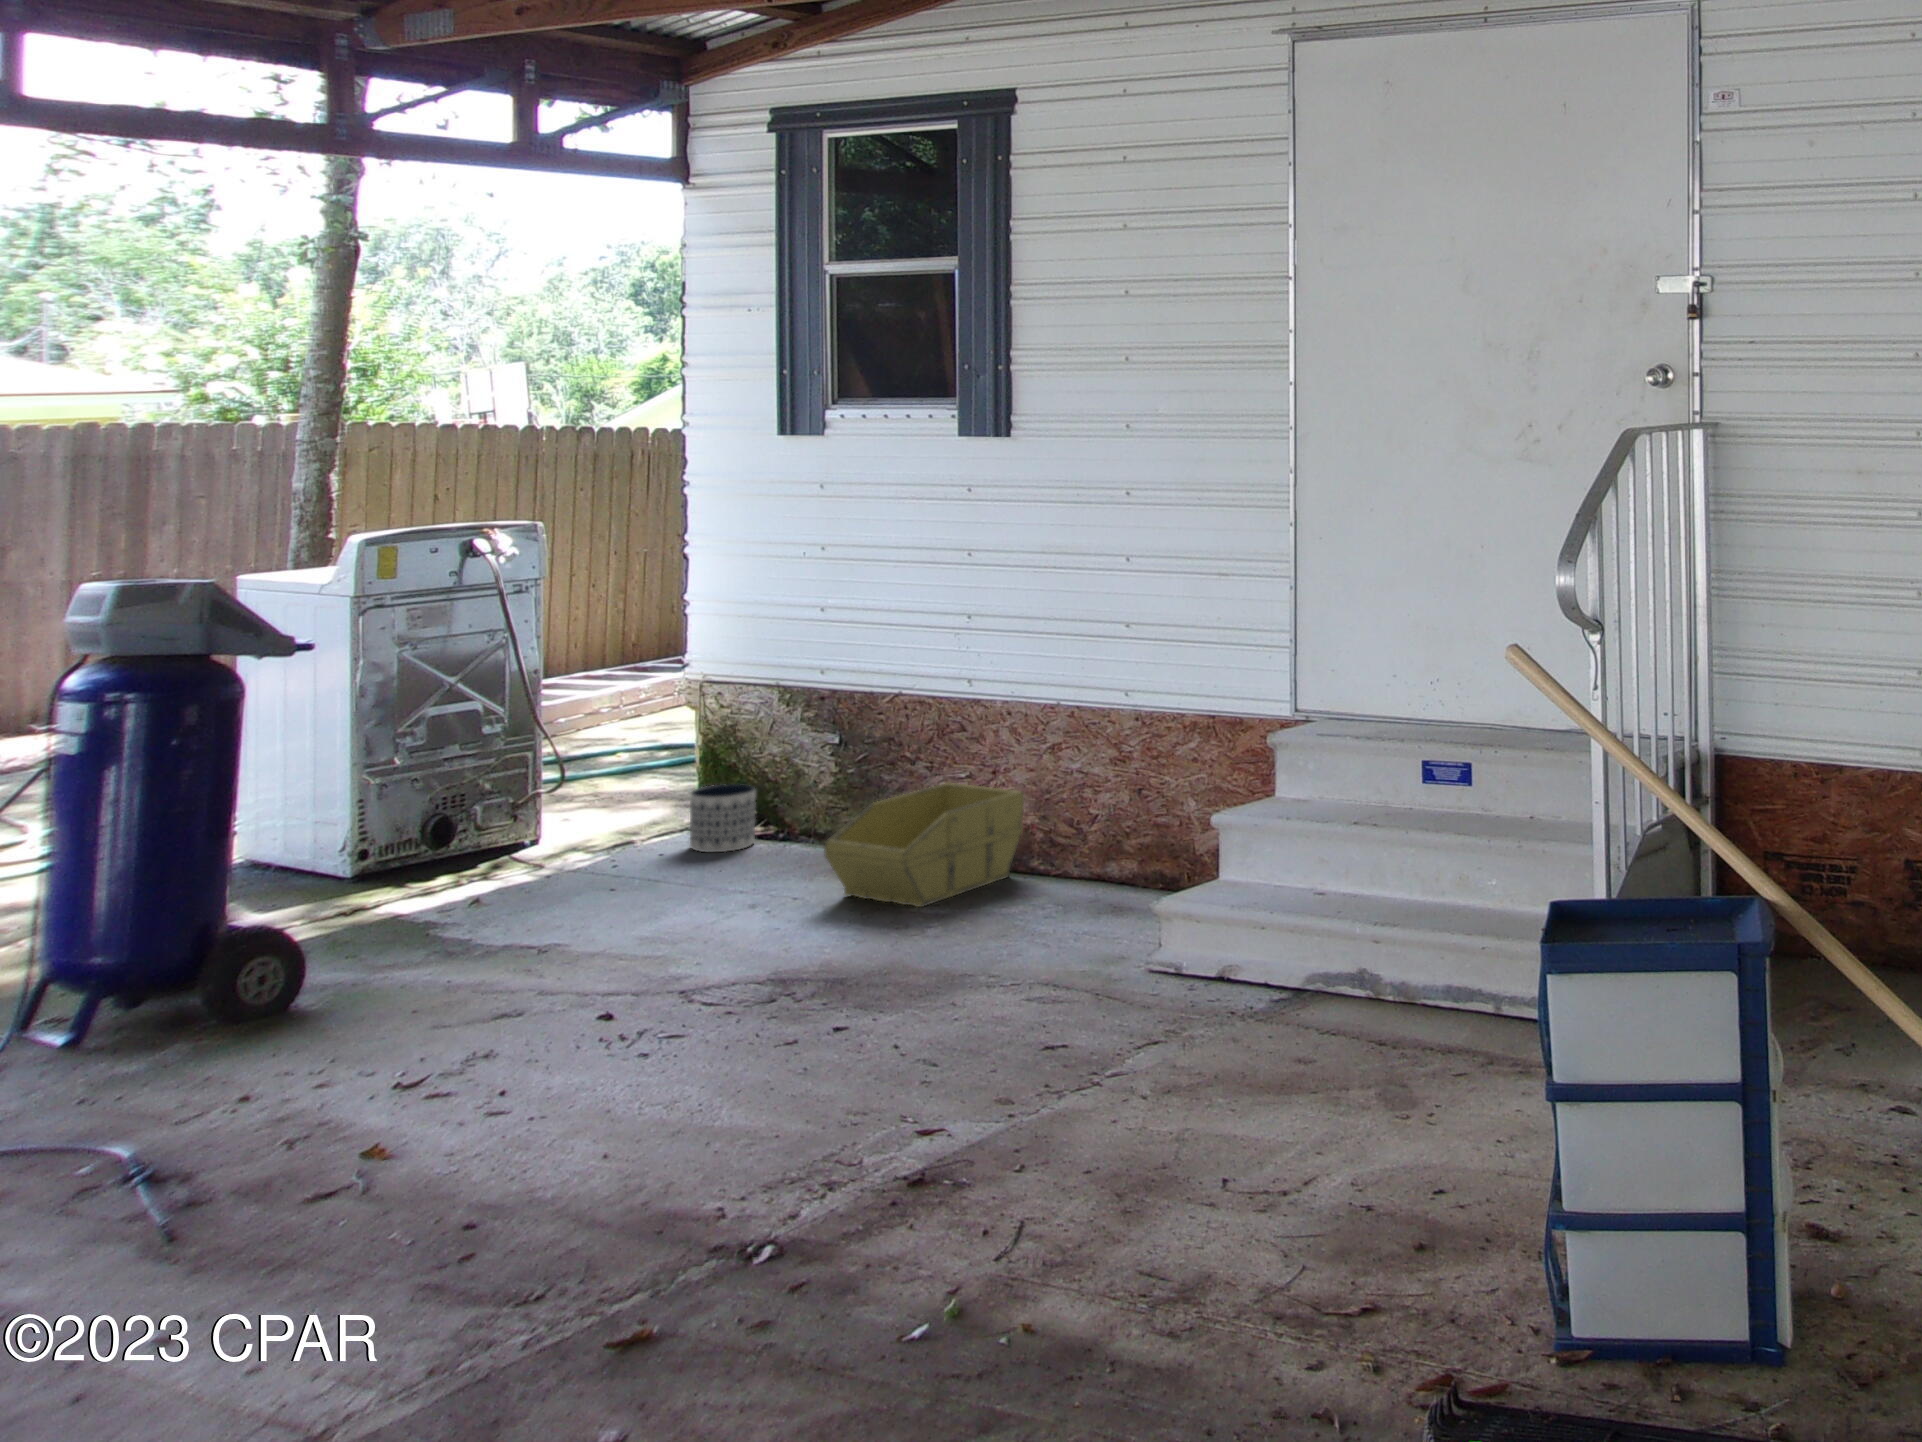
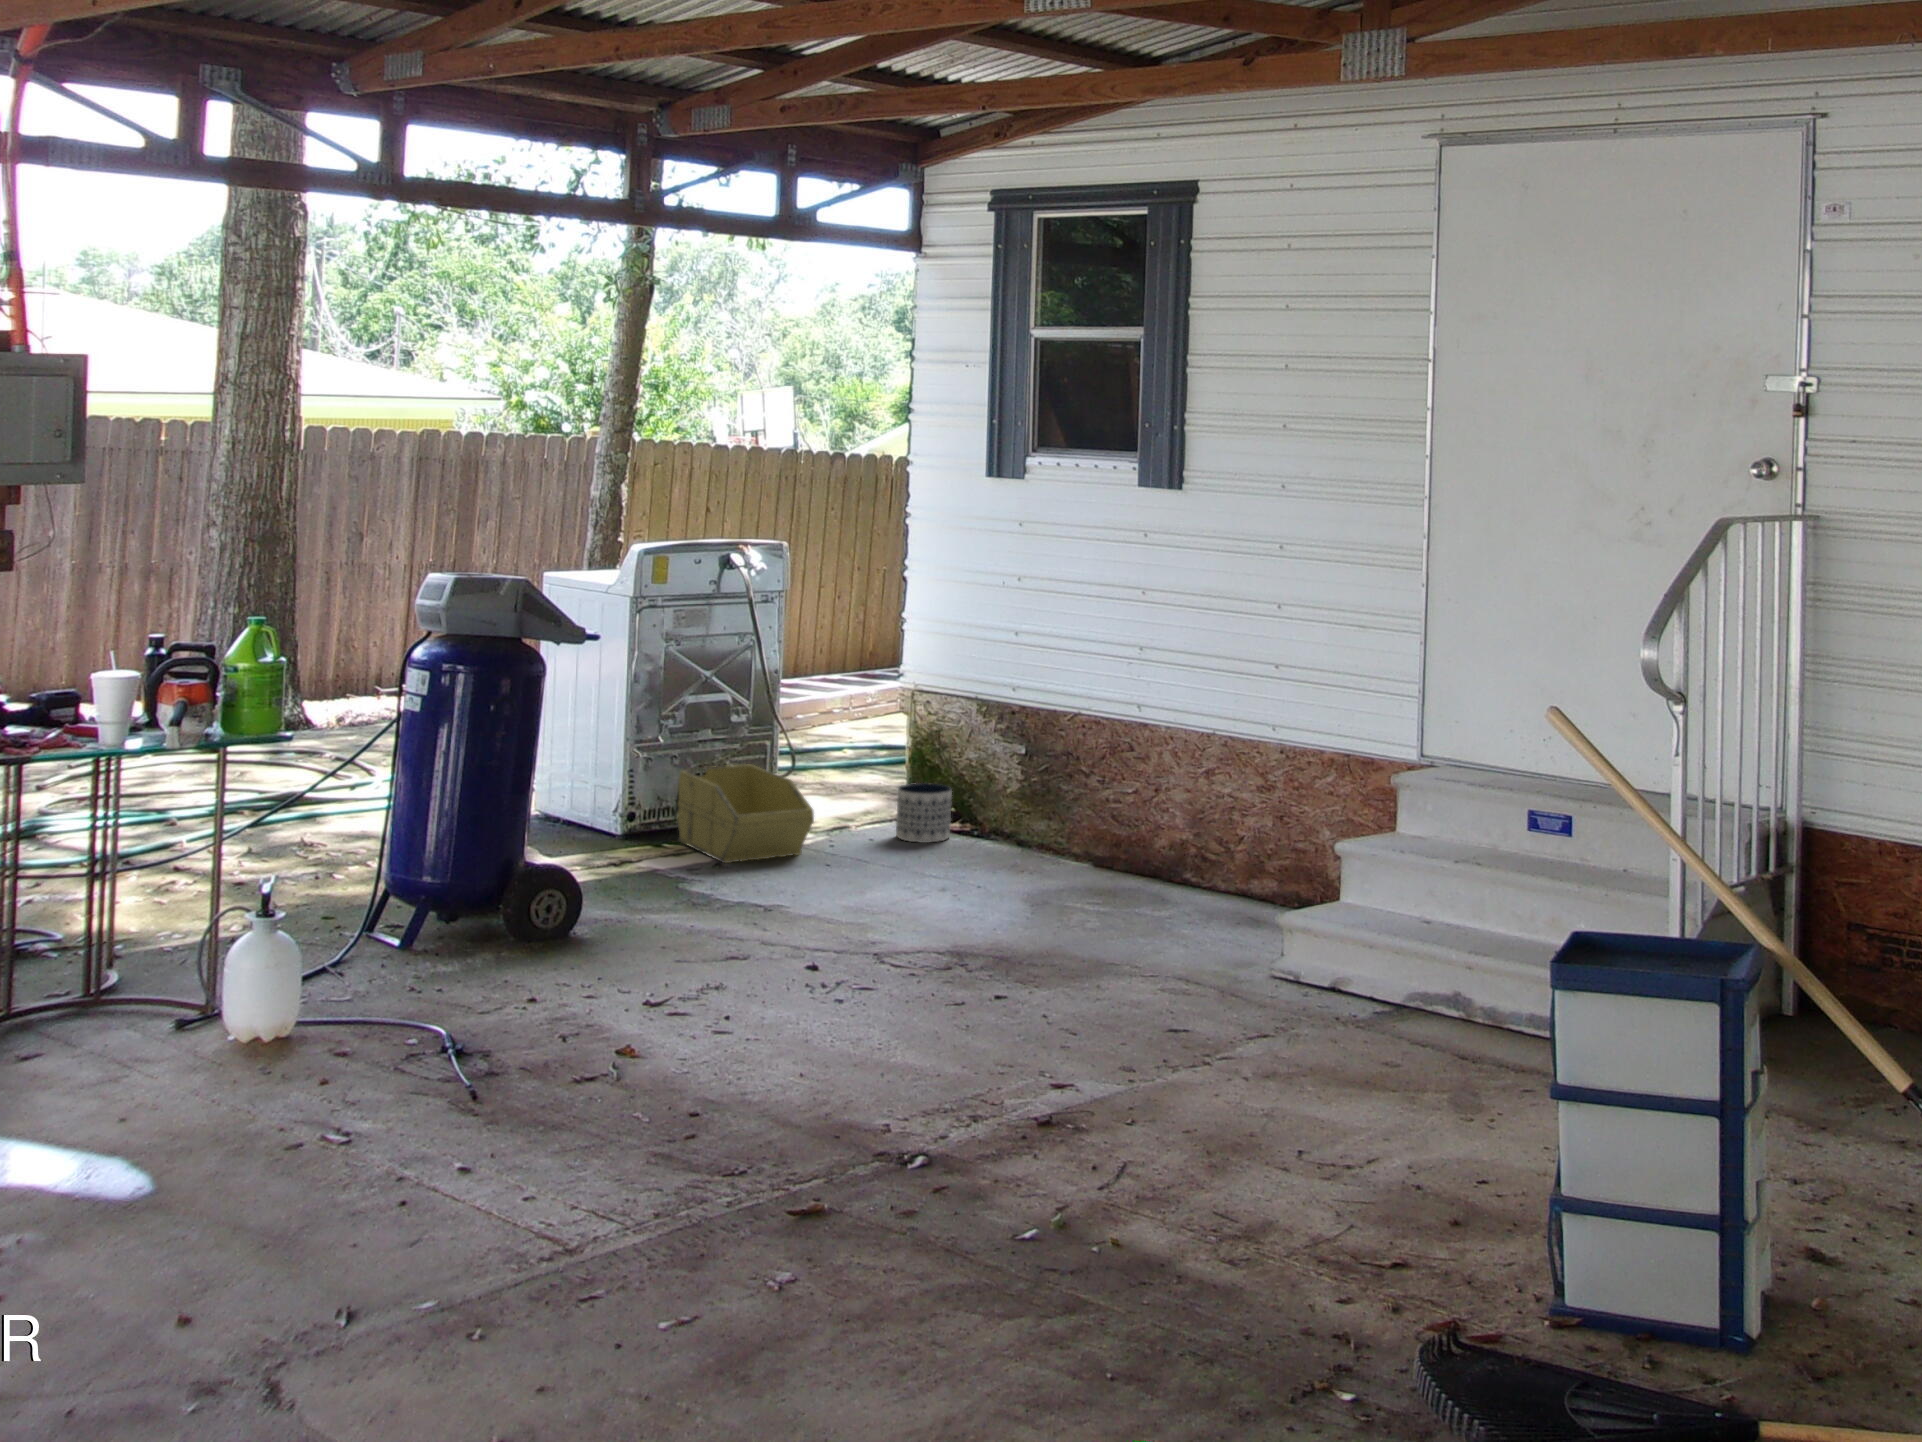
storage bin: present [824,783,1024,907] -> present [678,764,814,863]

